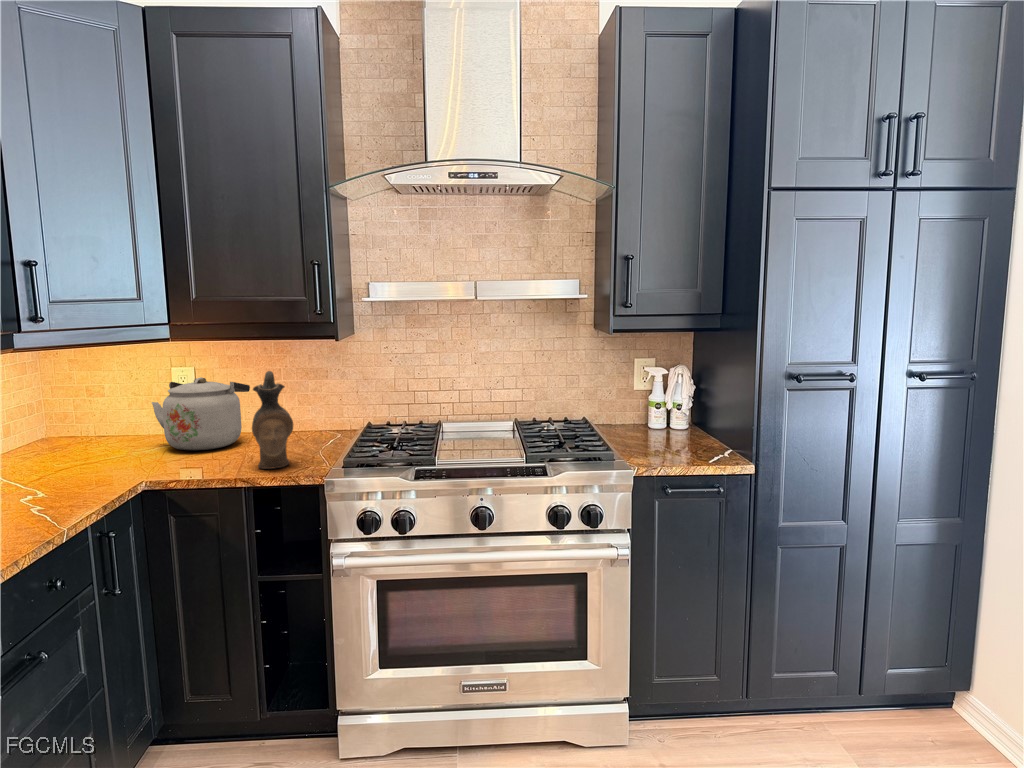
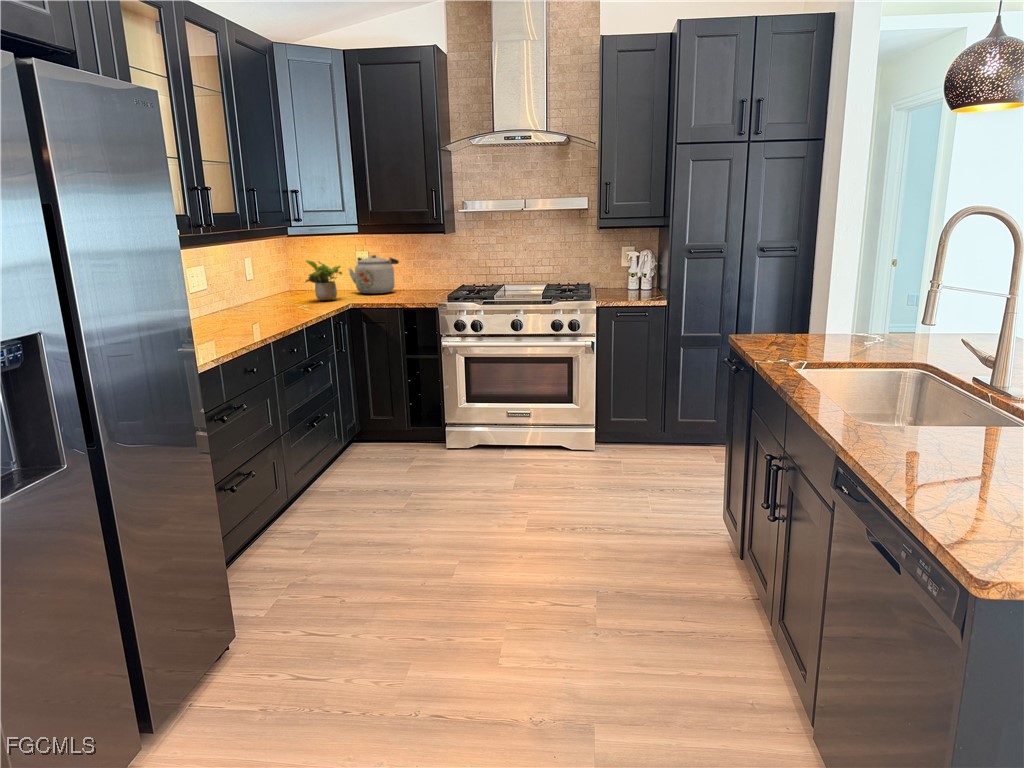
ceramic pitcher: present [252,371,293,469] -> none [402,249,423,299]
potted plant: none [39,397,128,478] -> present [306,260,342,301]

